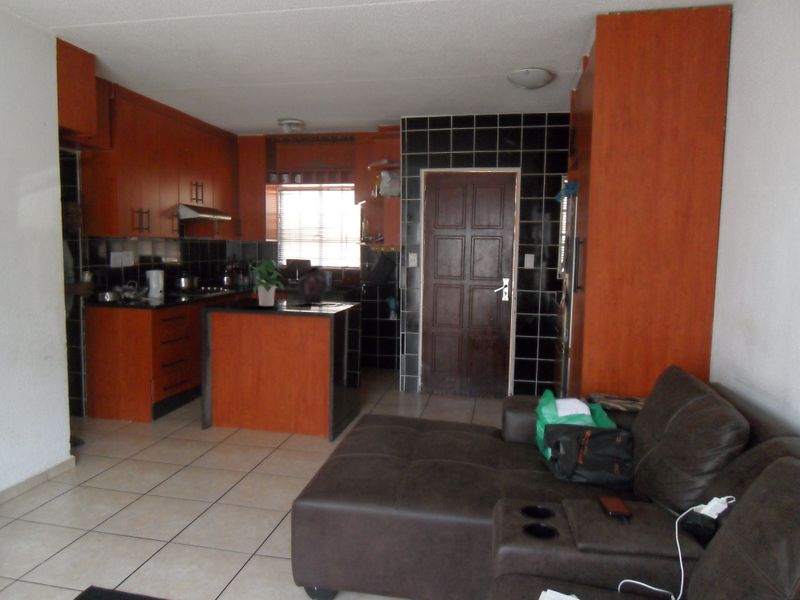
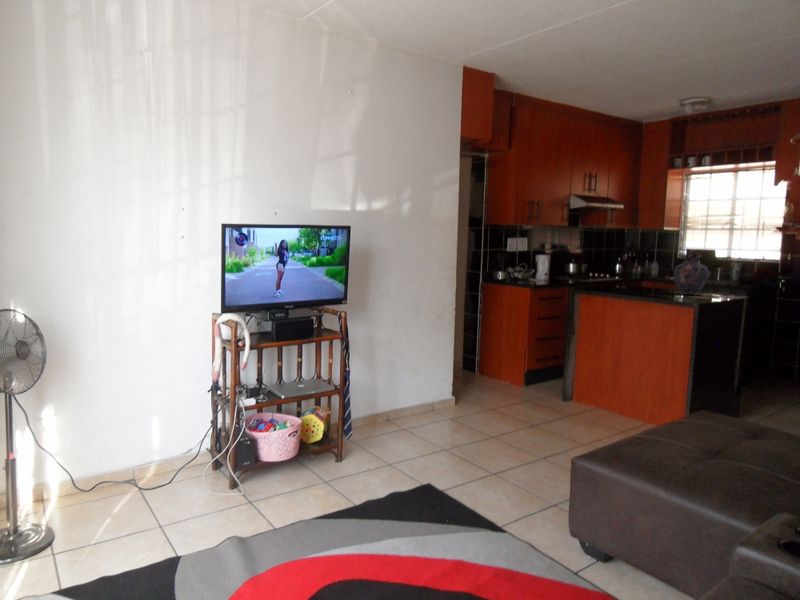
potted plant: present [249,259,284,306] -> none [616,243,654,292]

